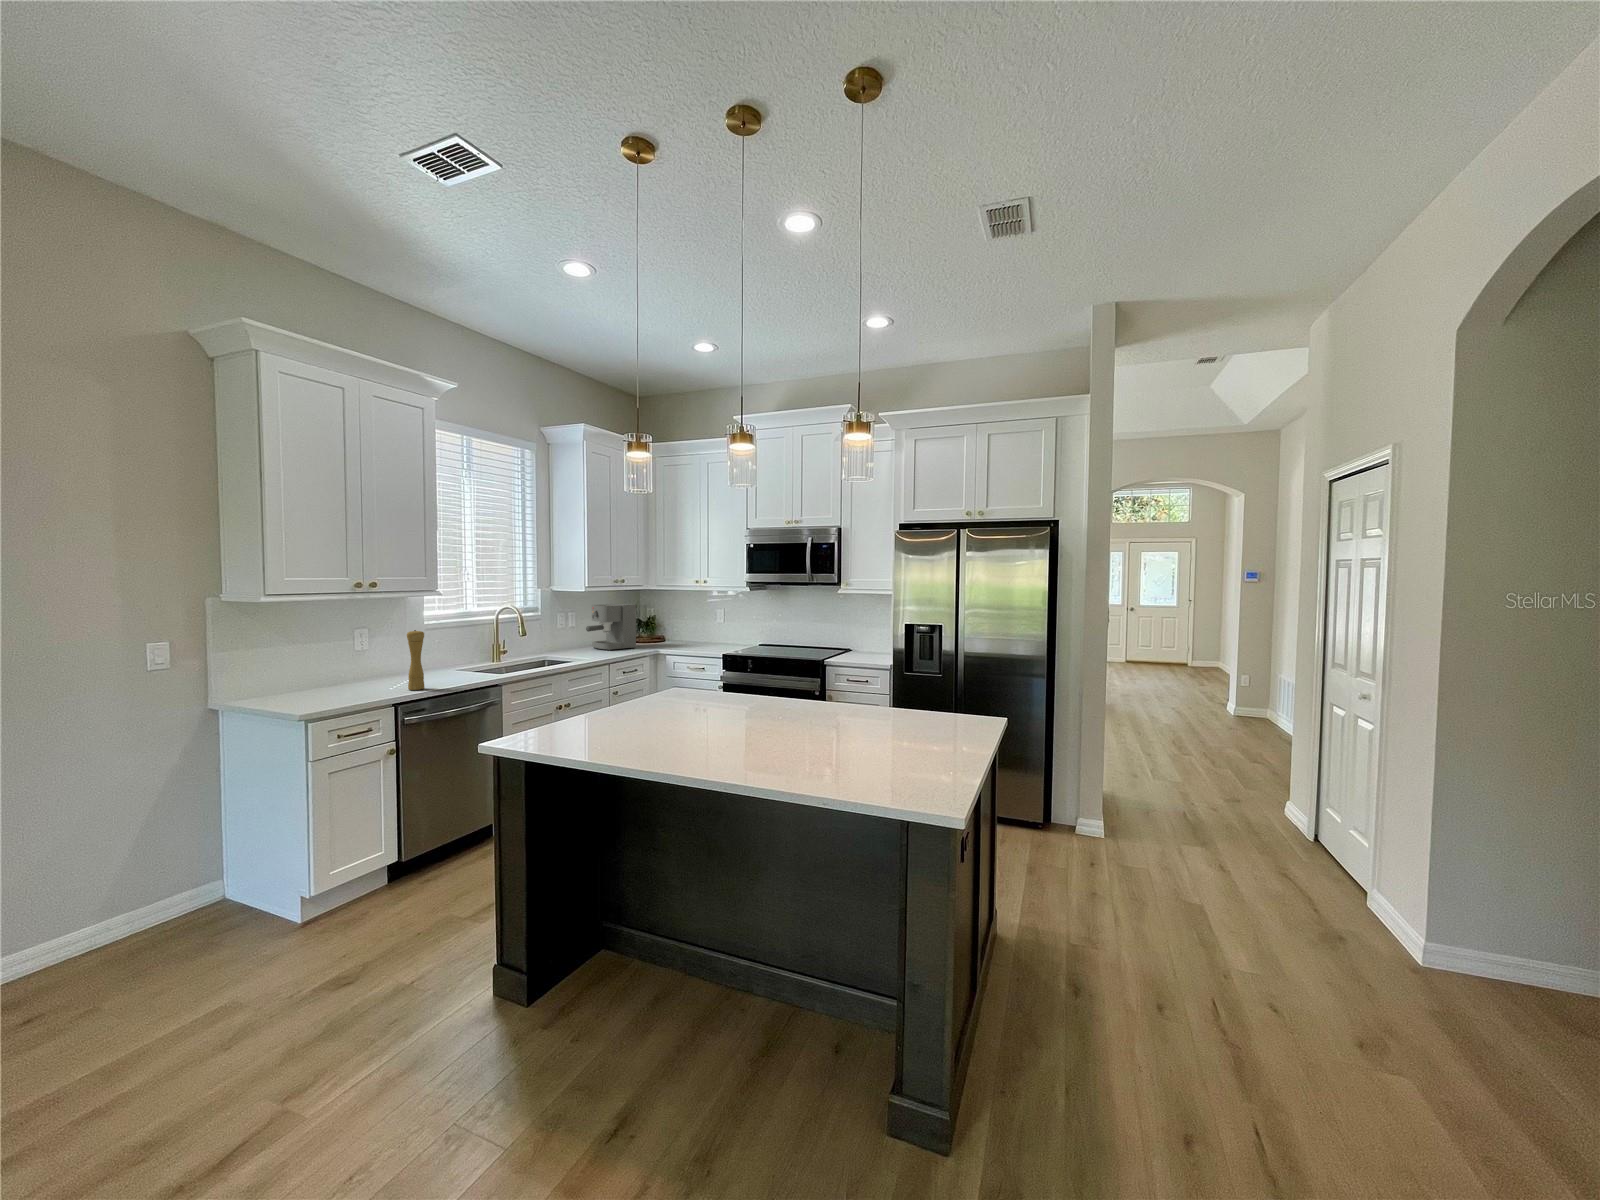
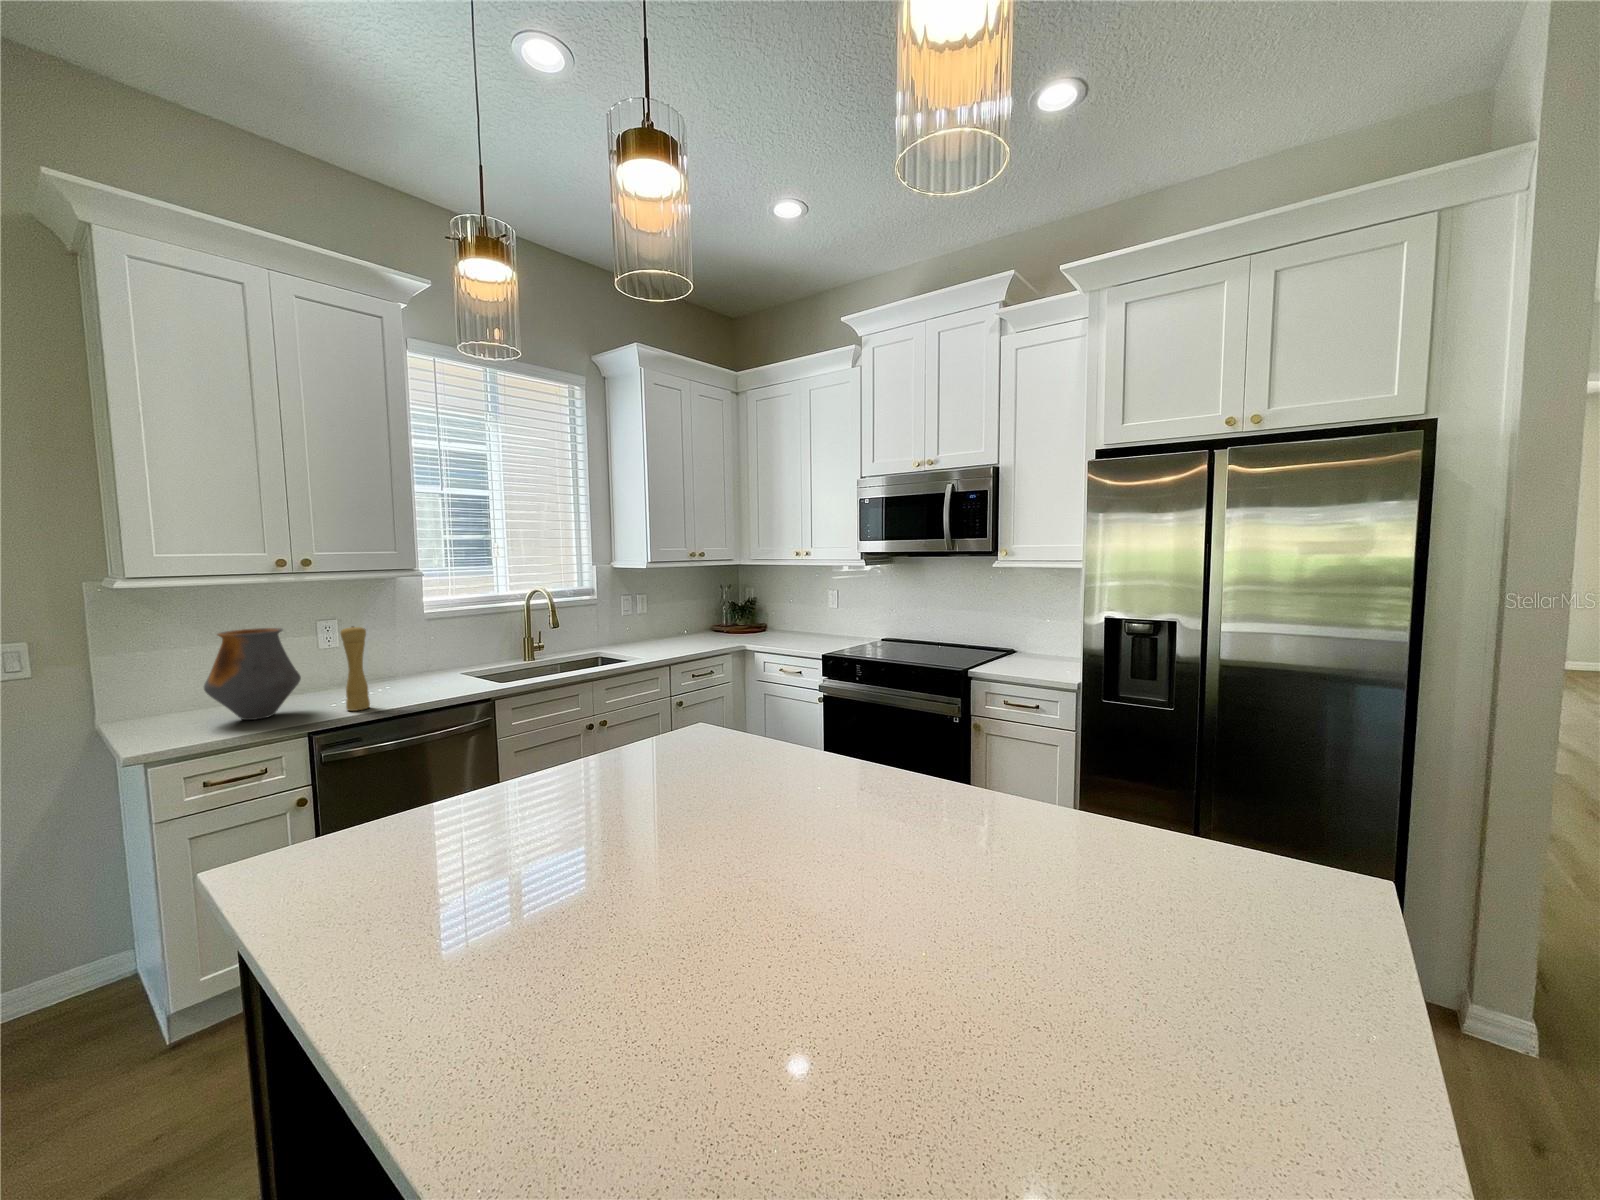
coffee maker: present [586,603,636,650] -> none [655,583,720,644]
vase: none [311,632,375,697] -> present [204,628,301,720]

